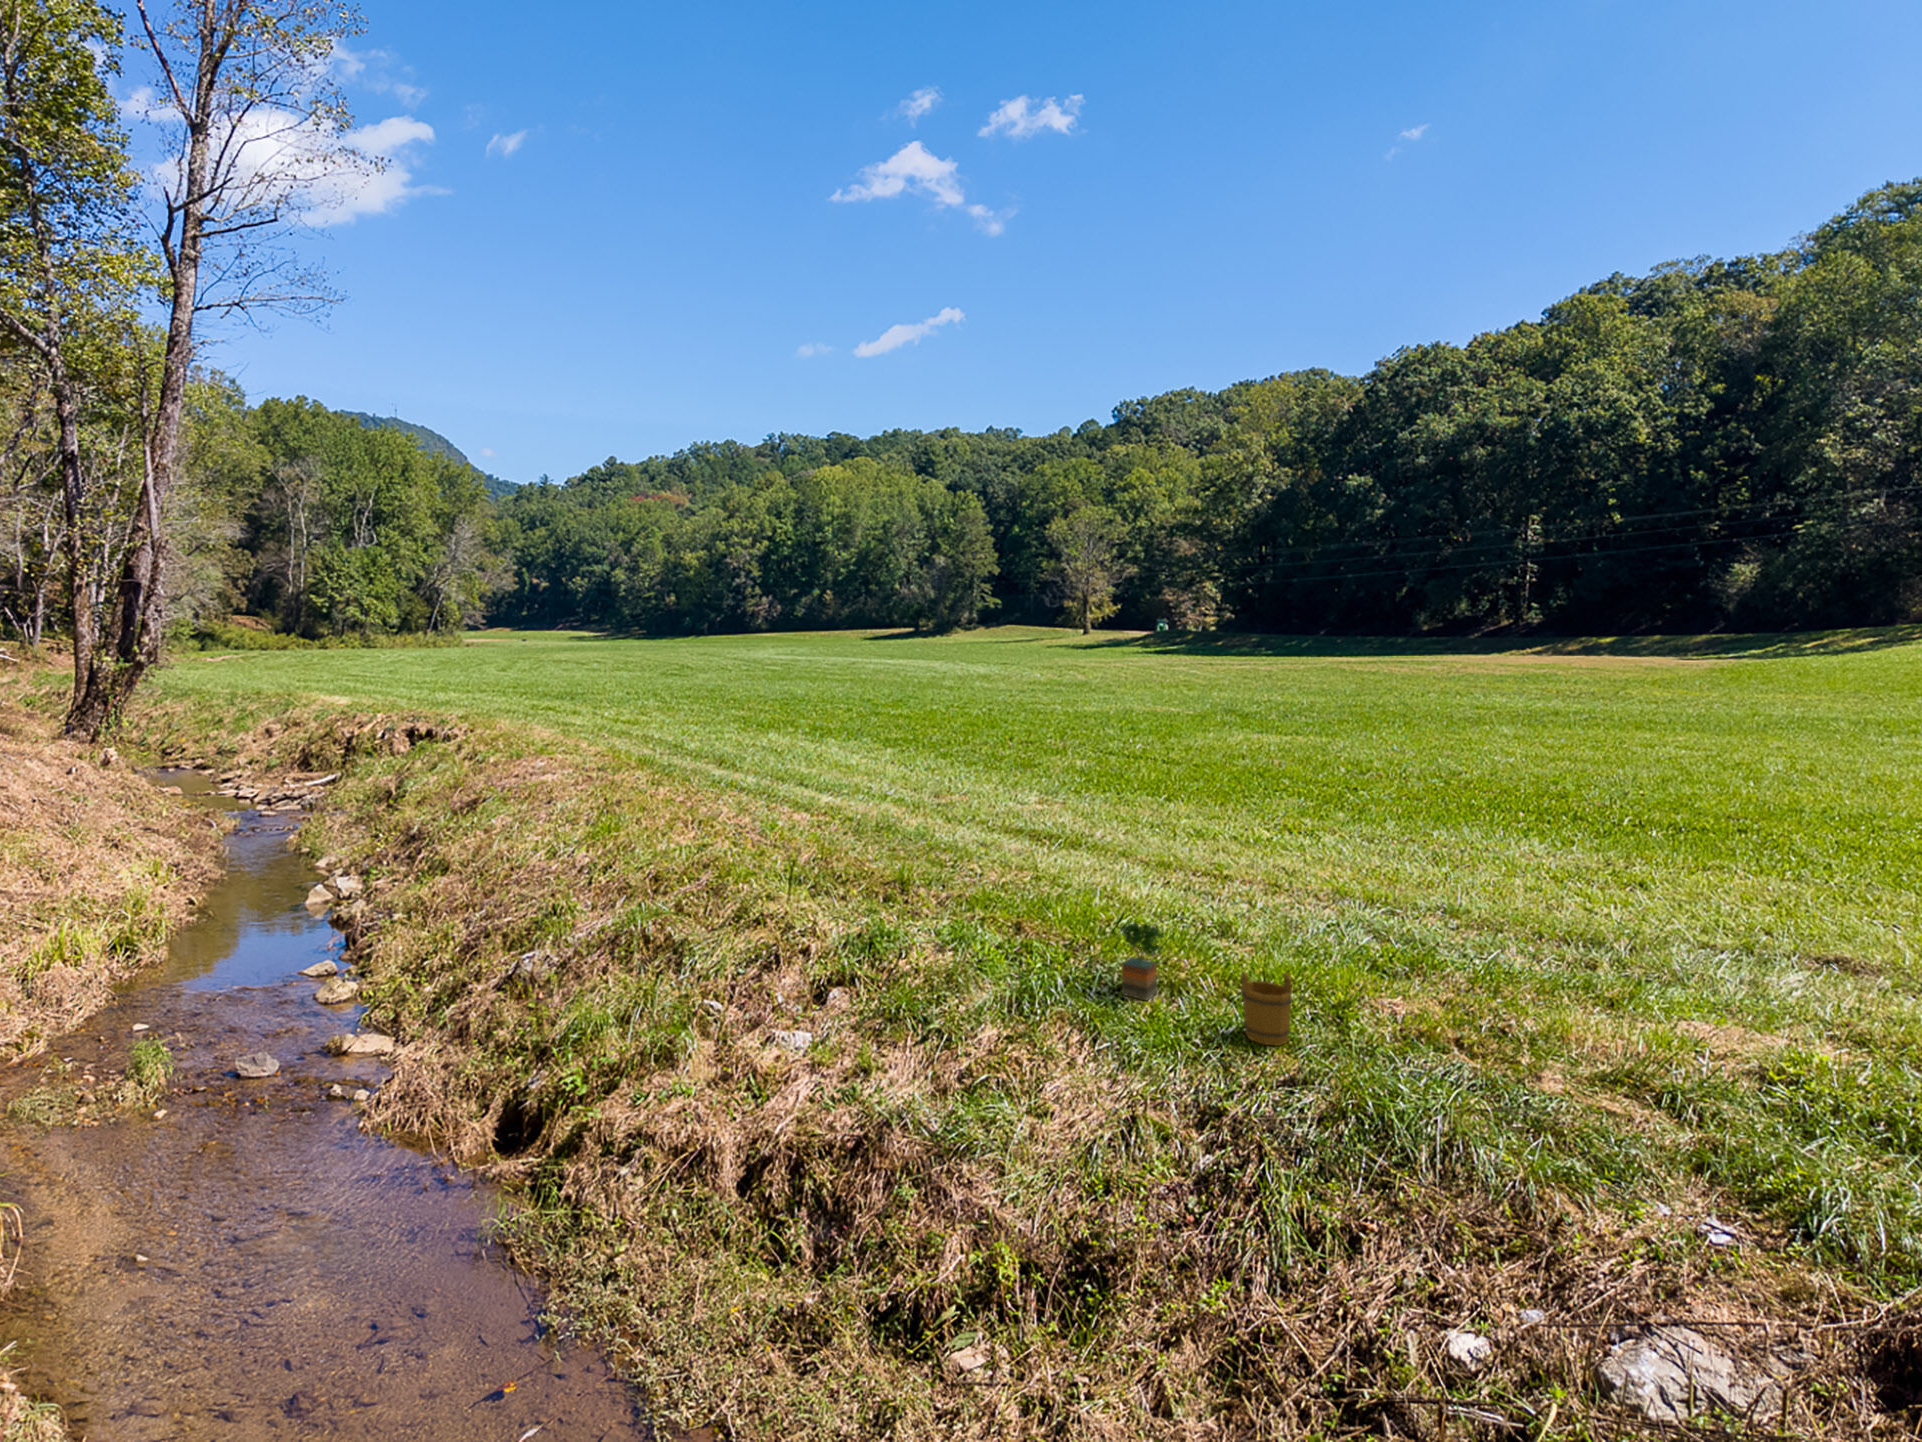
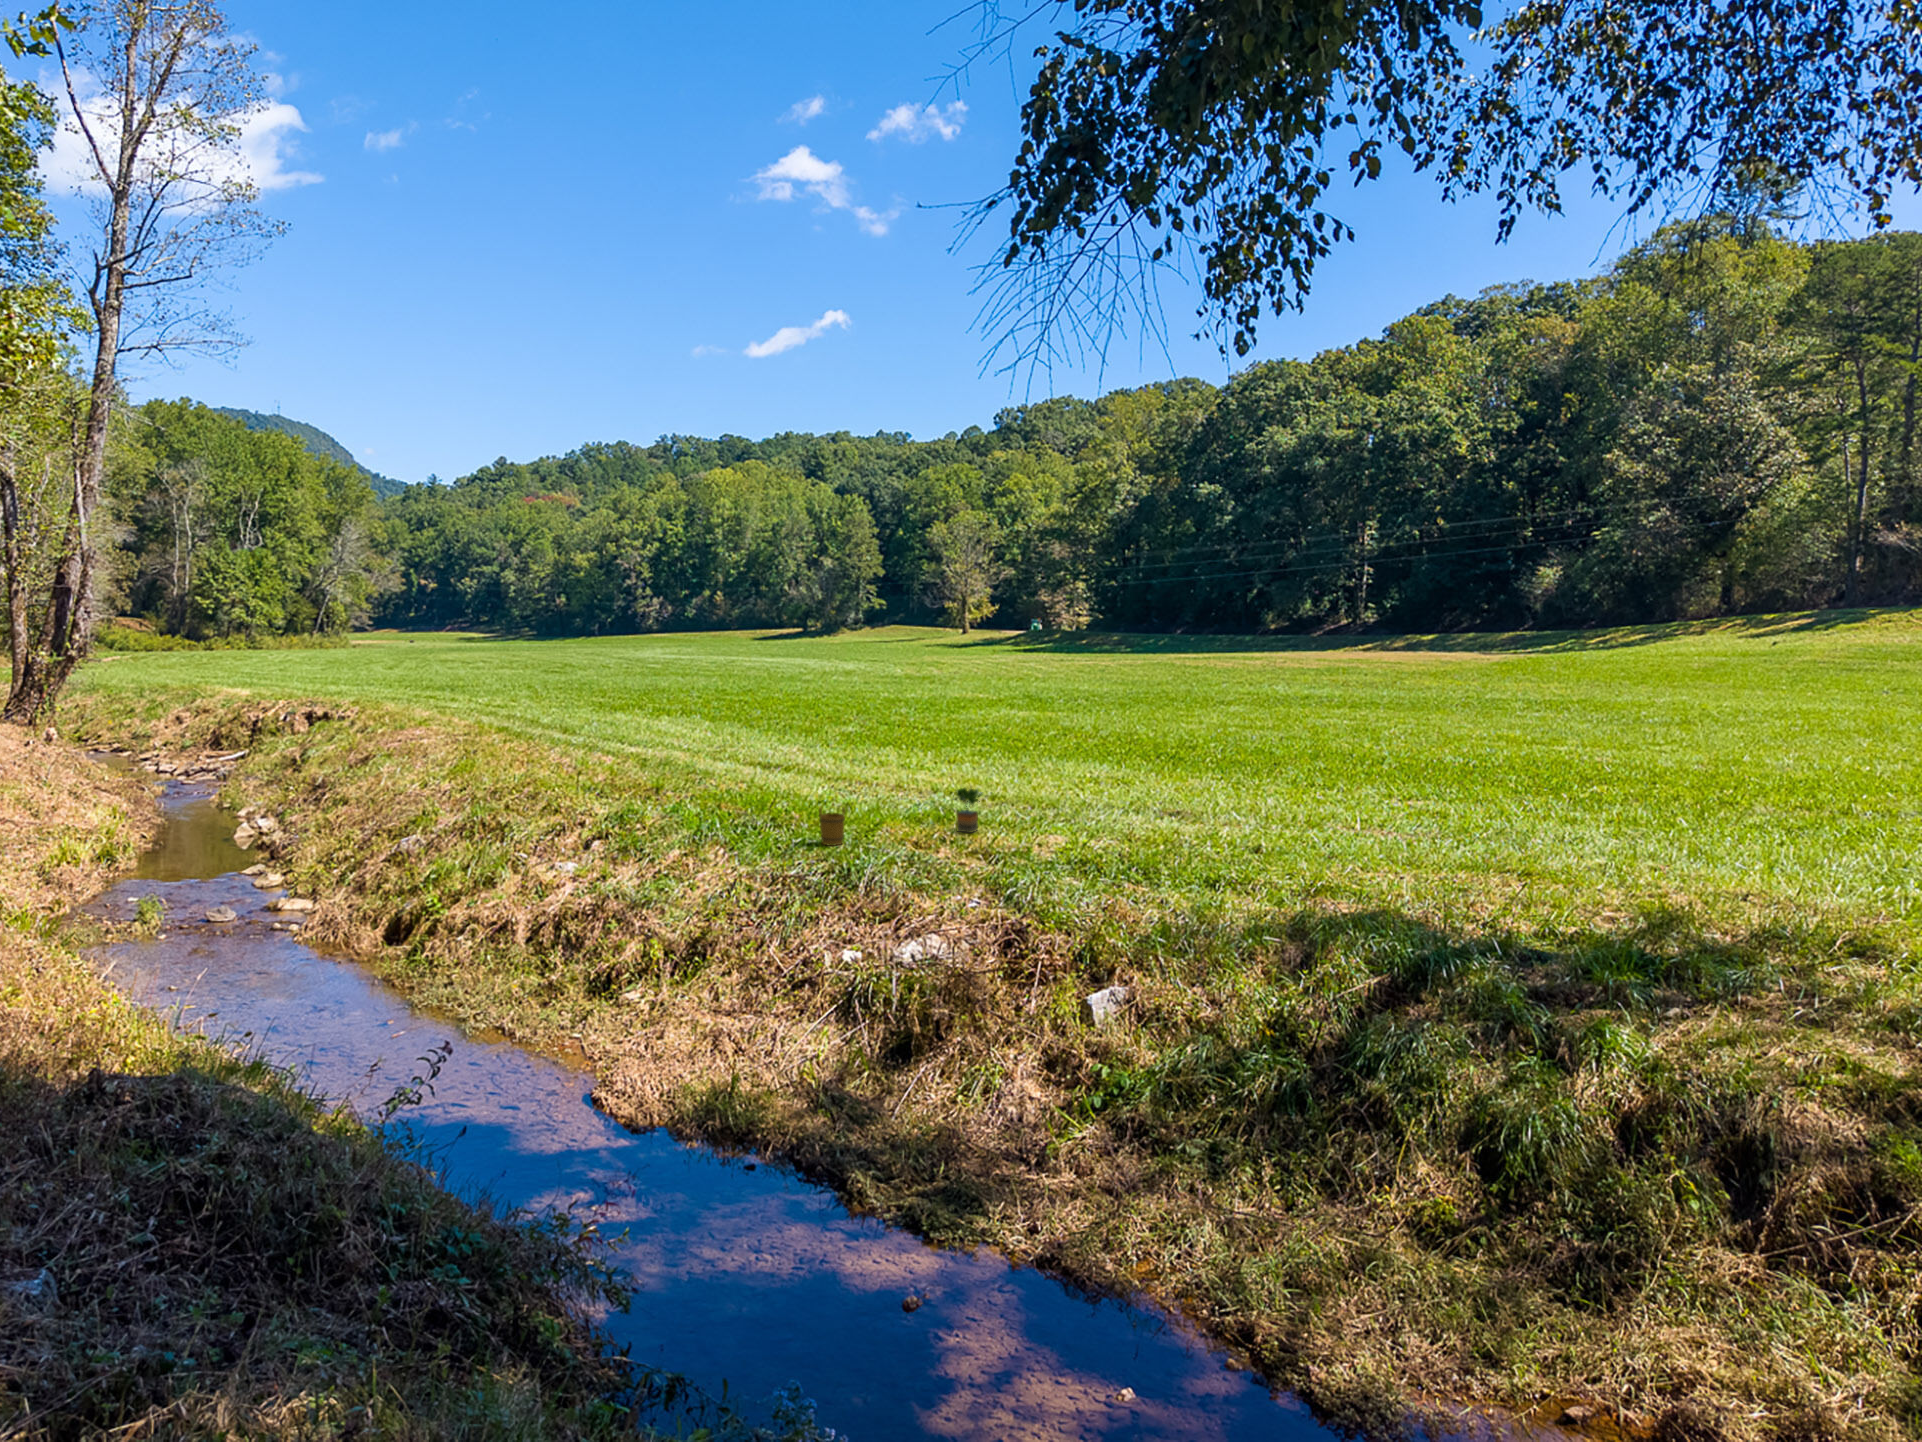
potted tree: present [1120,922,1164,1000] -> present [956,788,982,833]

